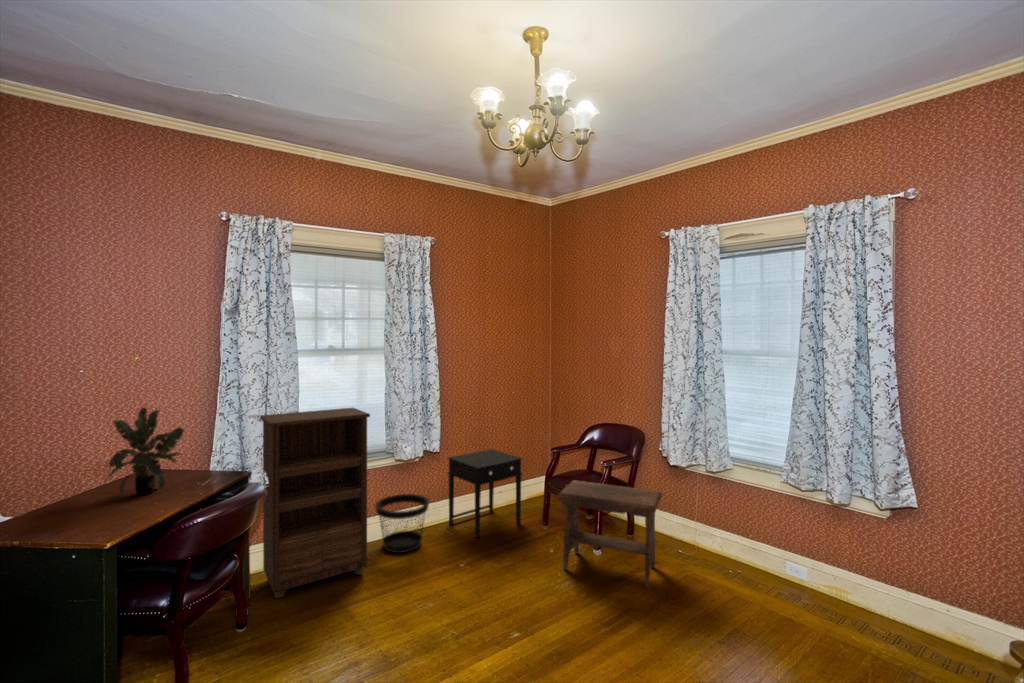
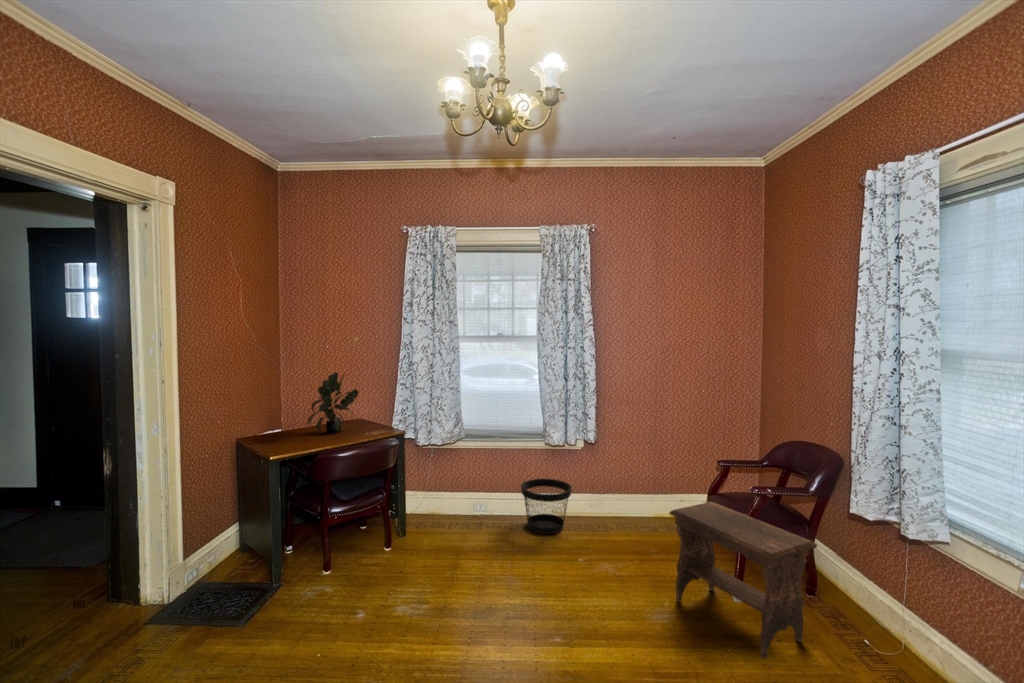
bookshelf: present [260,408,370,598] -> none [417,388,503,540]
side table: present [448,449,522,538] -> none [605,452,682,542]

